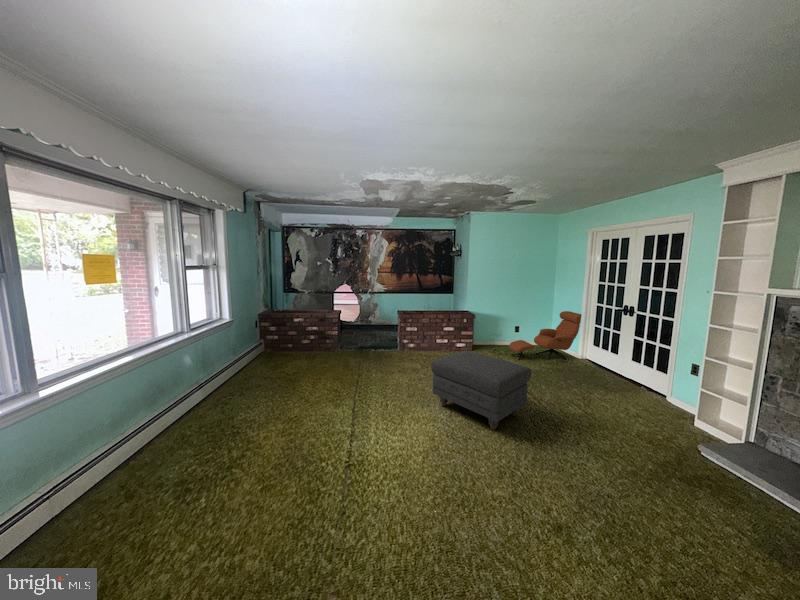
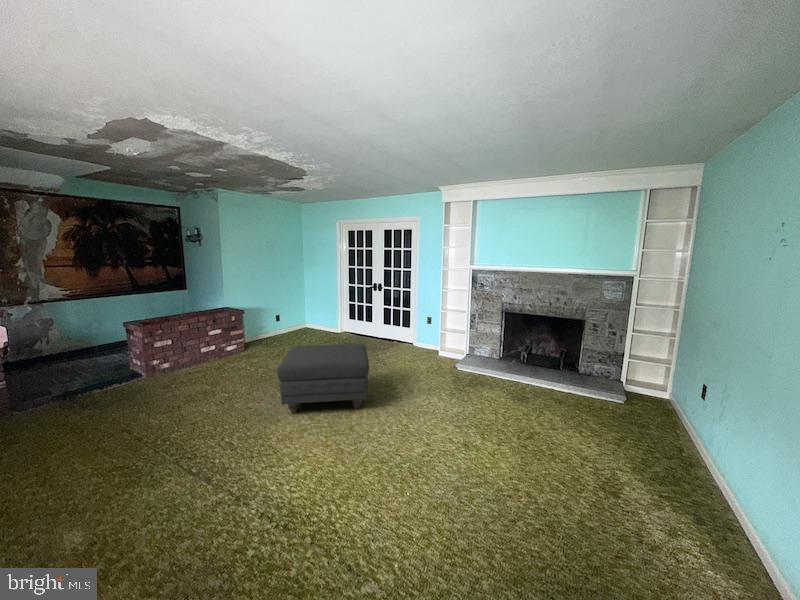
lounge chair: present [509,311,581,360] -> none [288,293,340,347]

